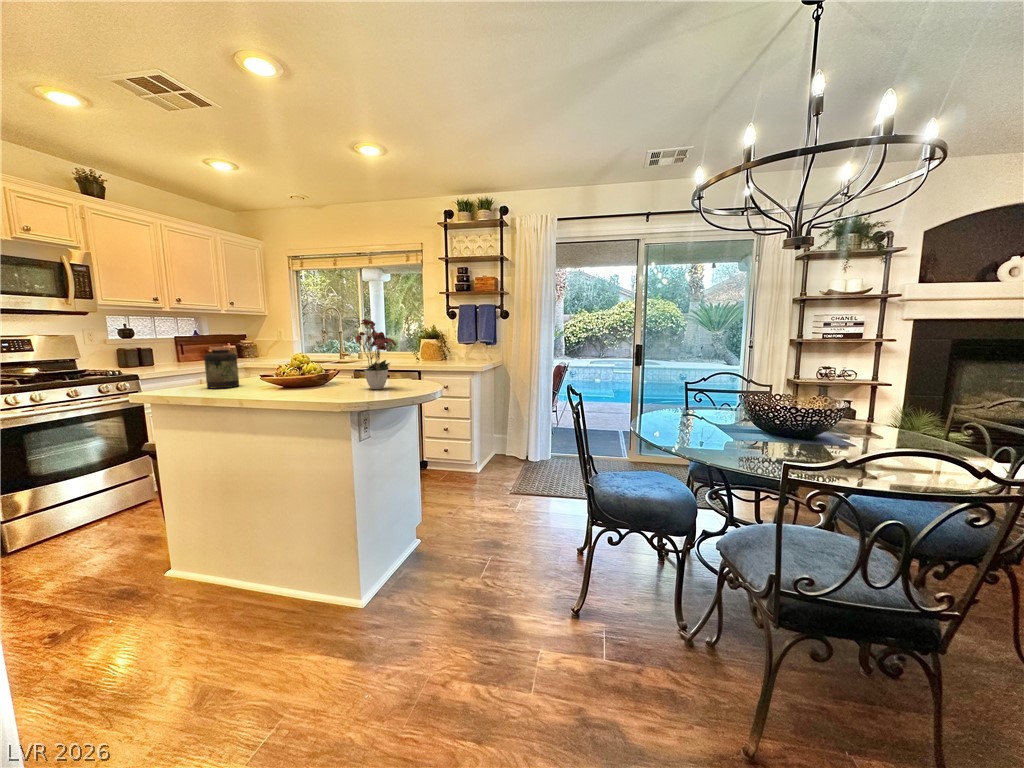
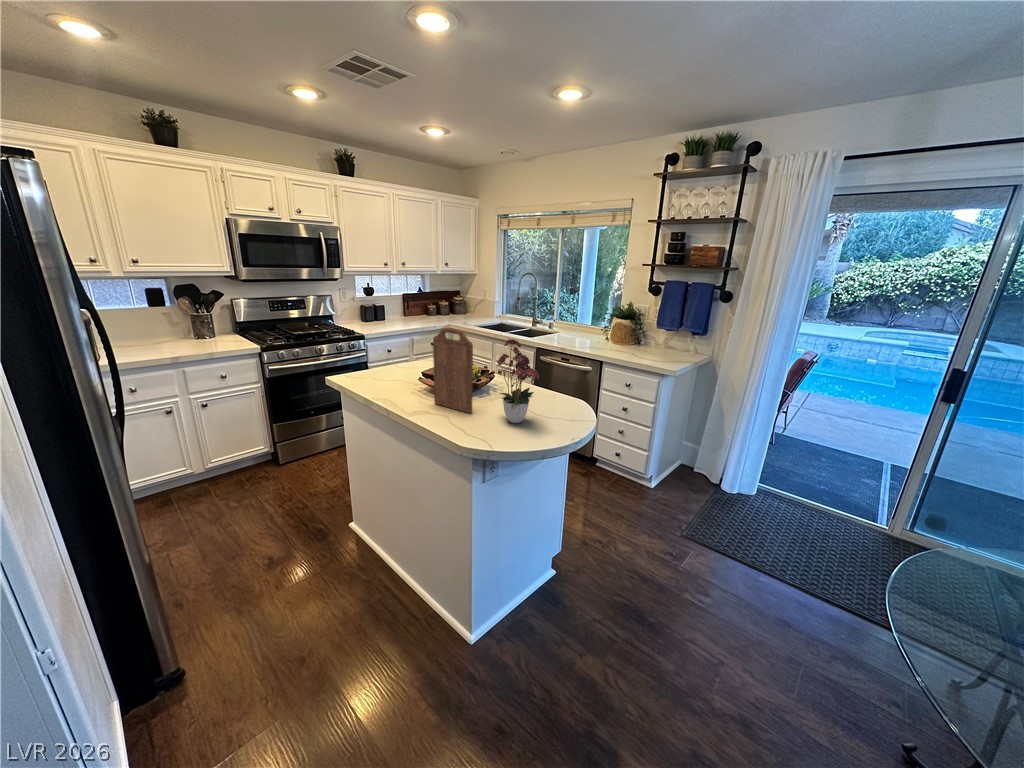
cutting board: none [286,315,334,390] -> present [433,328,473,413]
jar: present [204,347,239,388] -> none [375,343,403,386]

